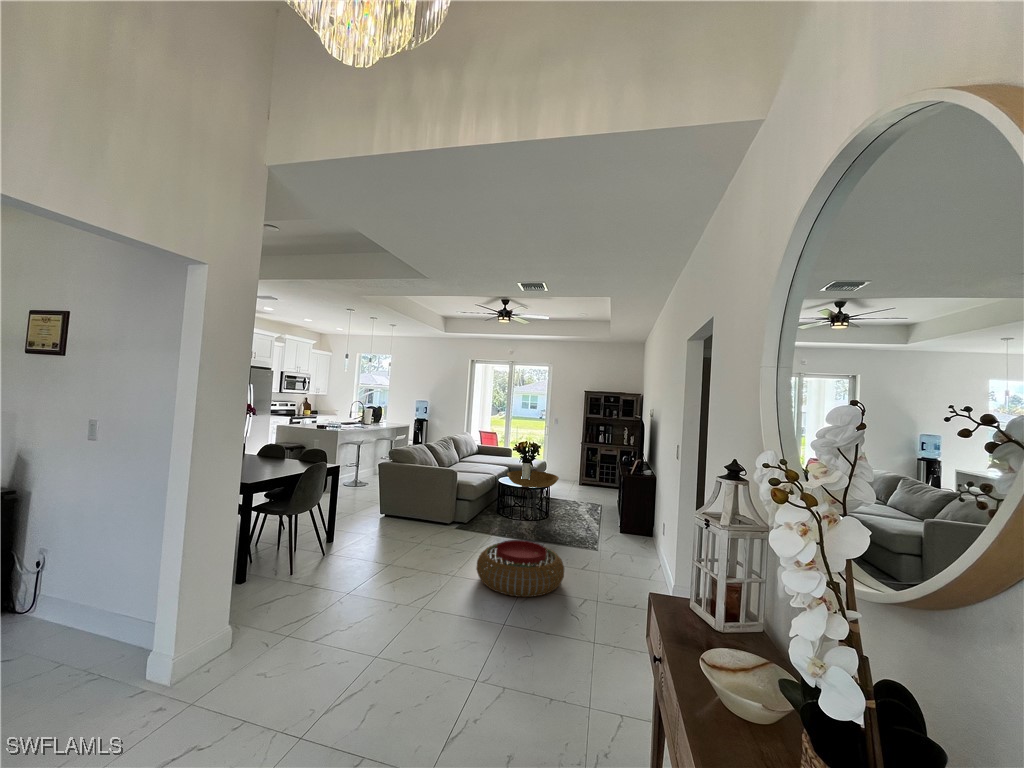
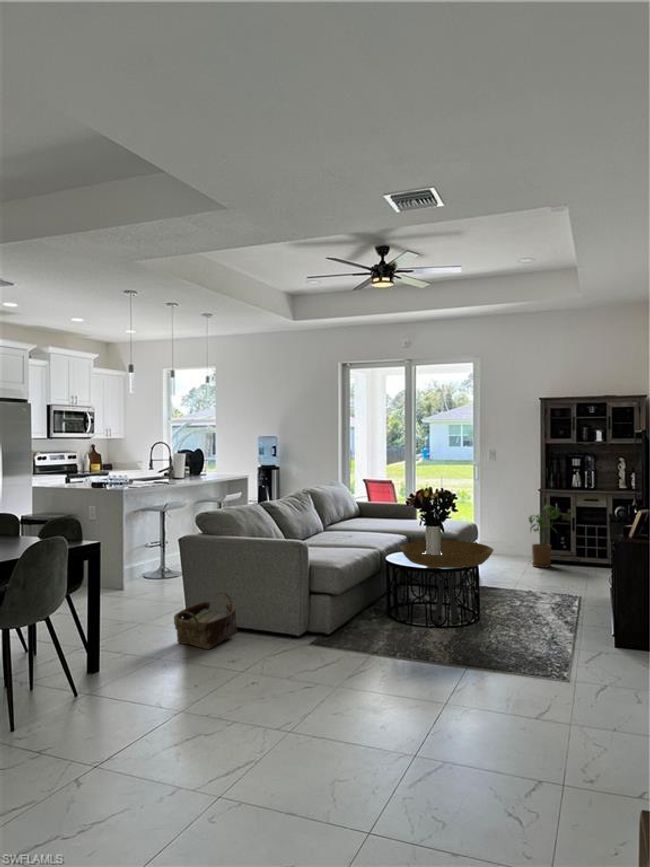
house plant: none [574,452,595,488] -> present [529,505,563,568]
woven basket: none [376,496,412,530] -> present [174,592,237,649]
pouf: present [476,540,564,597] -> none [328,665,495,774]

